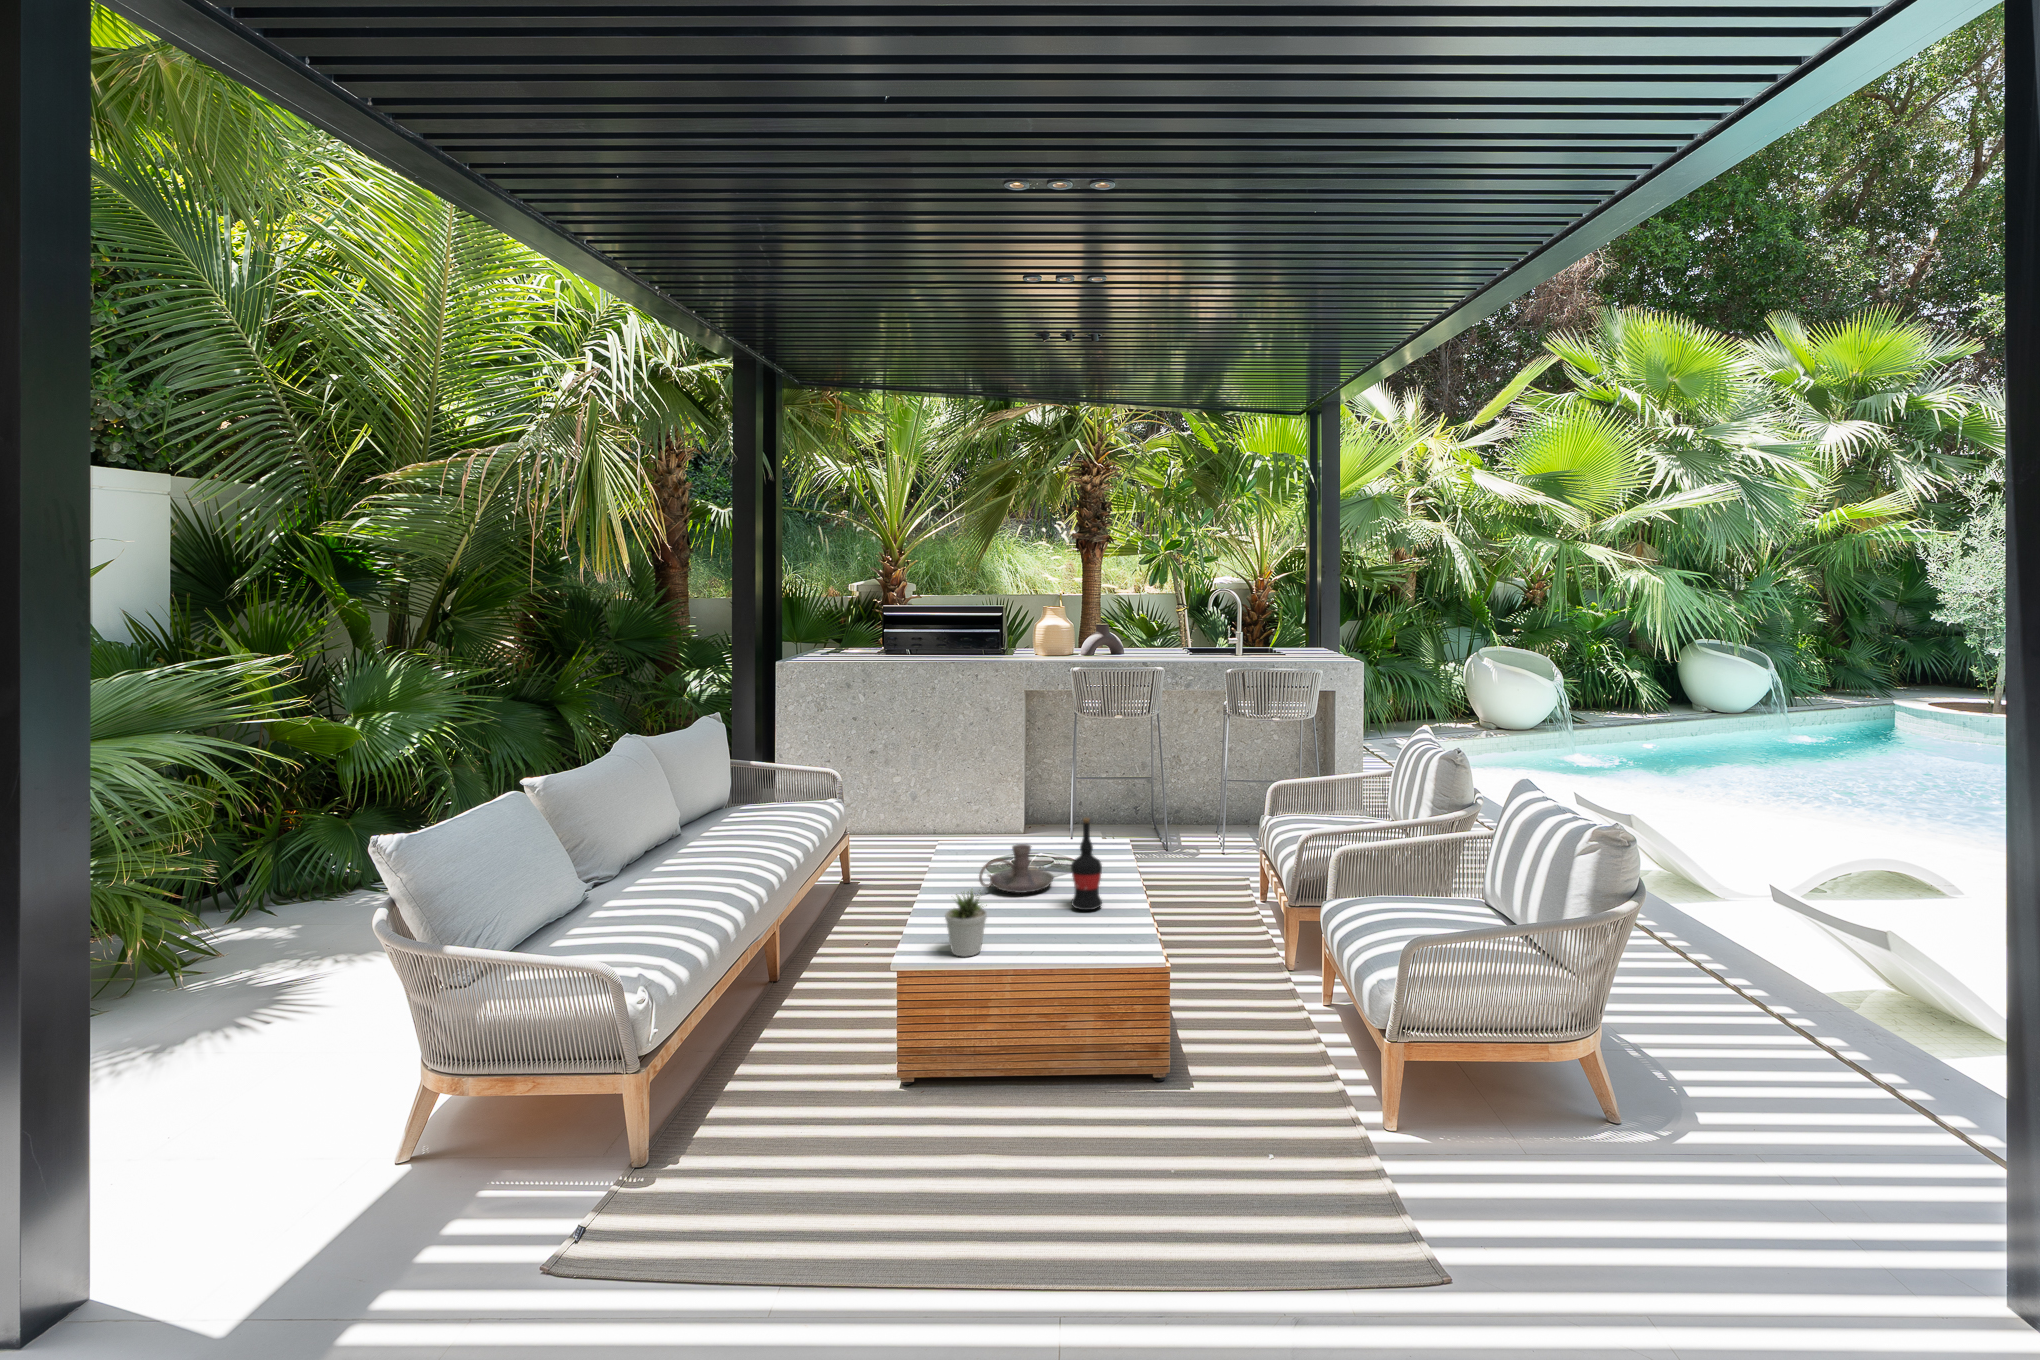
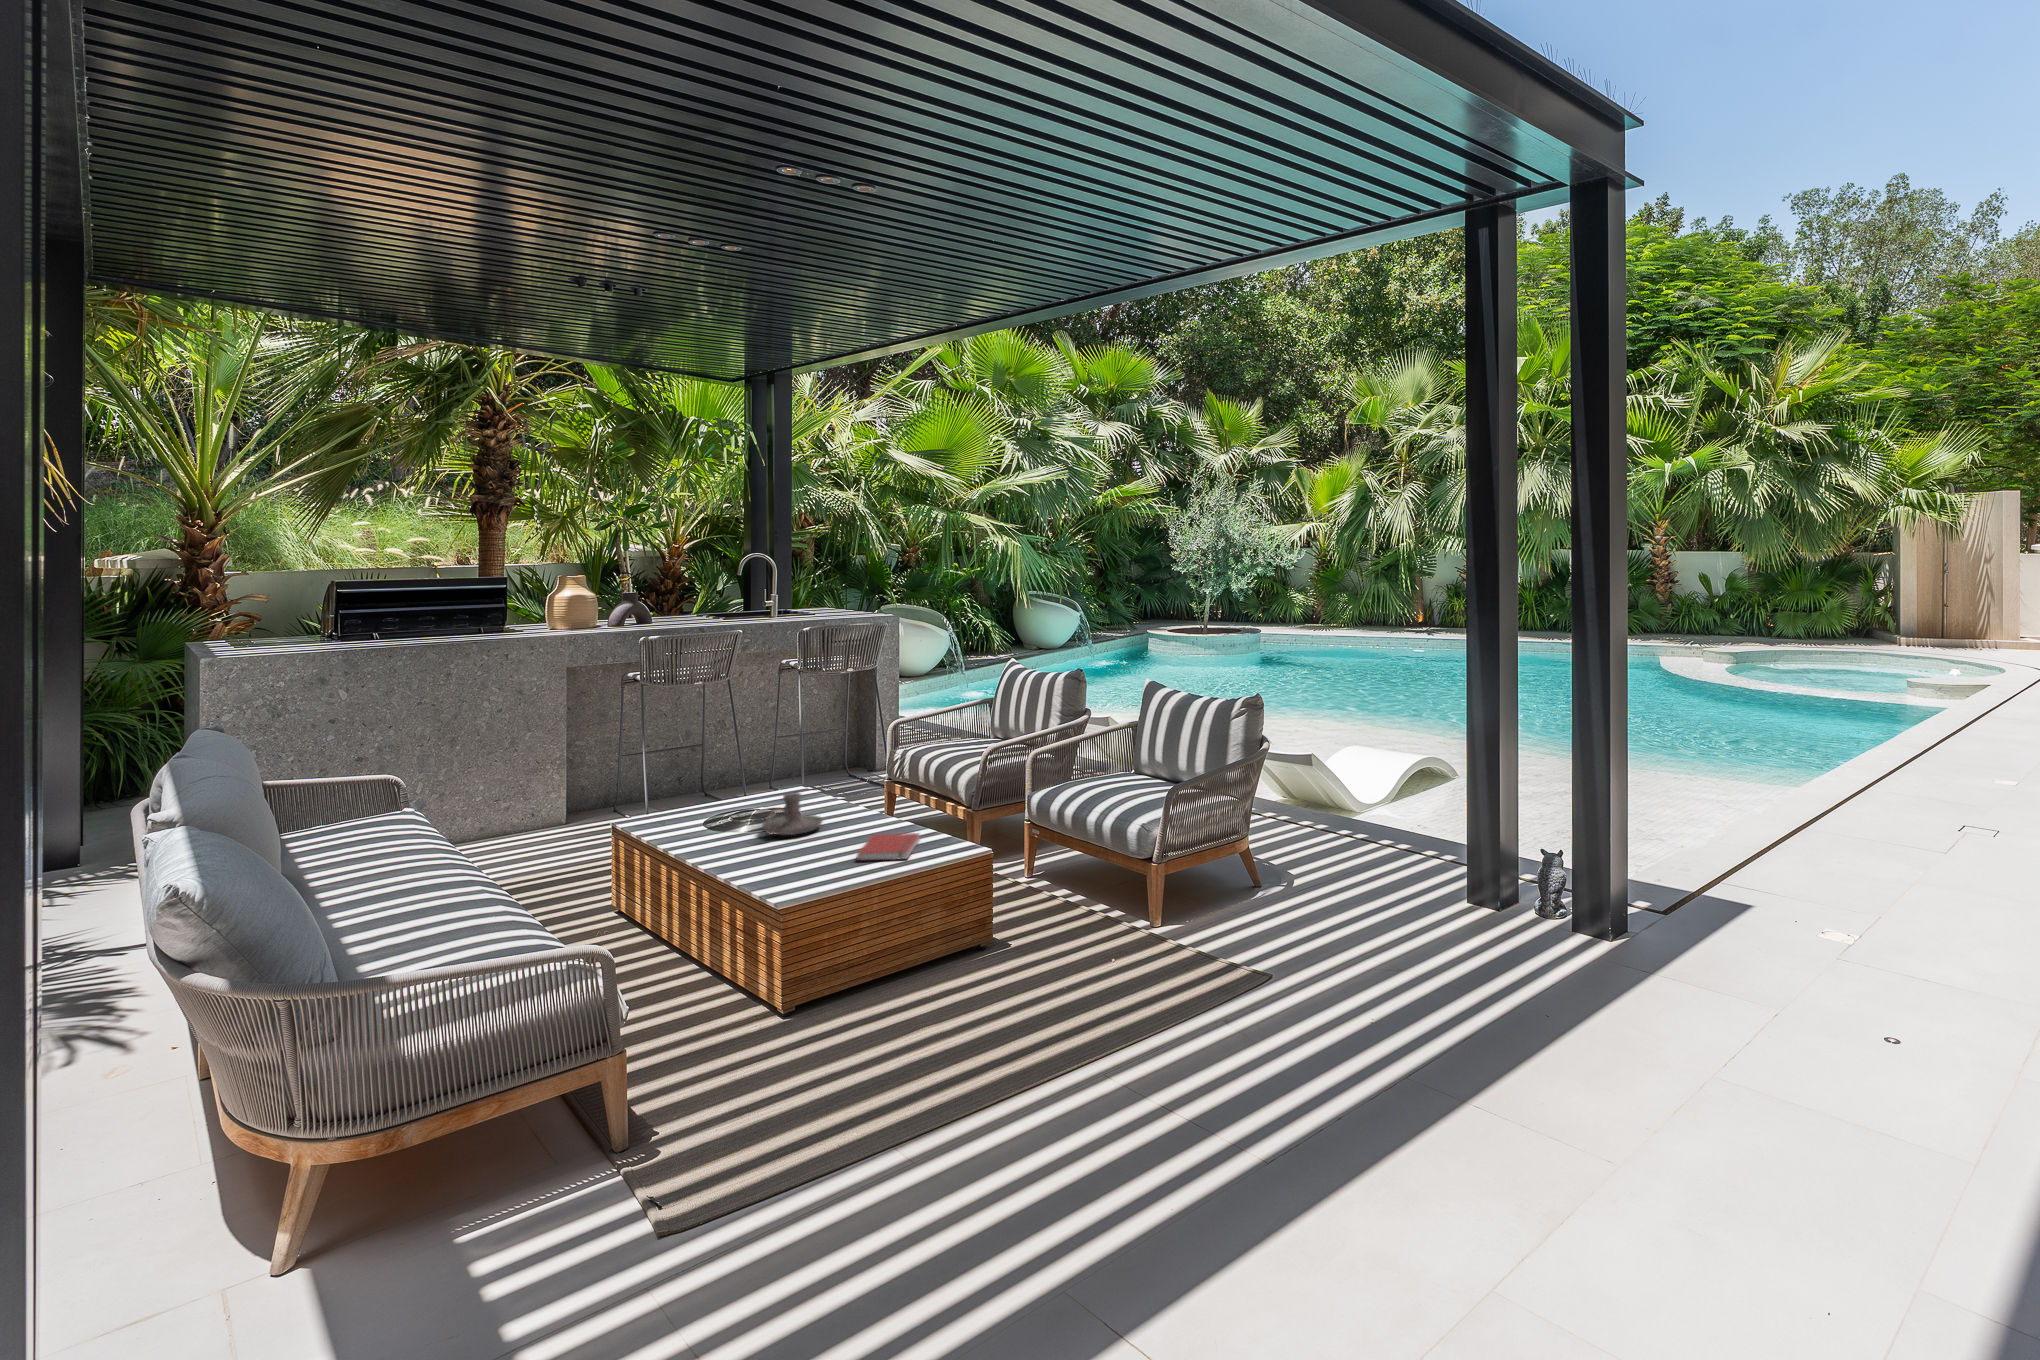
wine bottle: present [1071,818,1102,910] -> none [863,755,892,832]
potted plant: present [945,891,987,956] -> none [820,817,859,877]
book: none [1003,912,1102,953] -> present [857,833,919,860]

